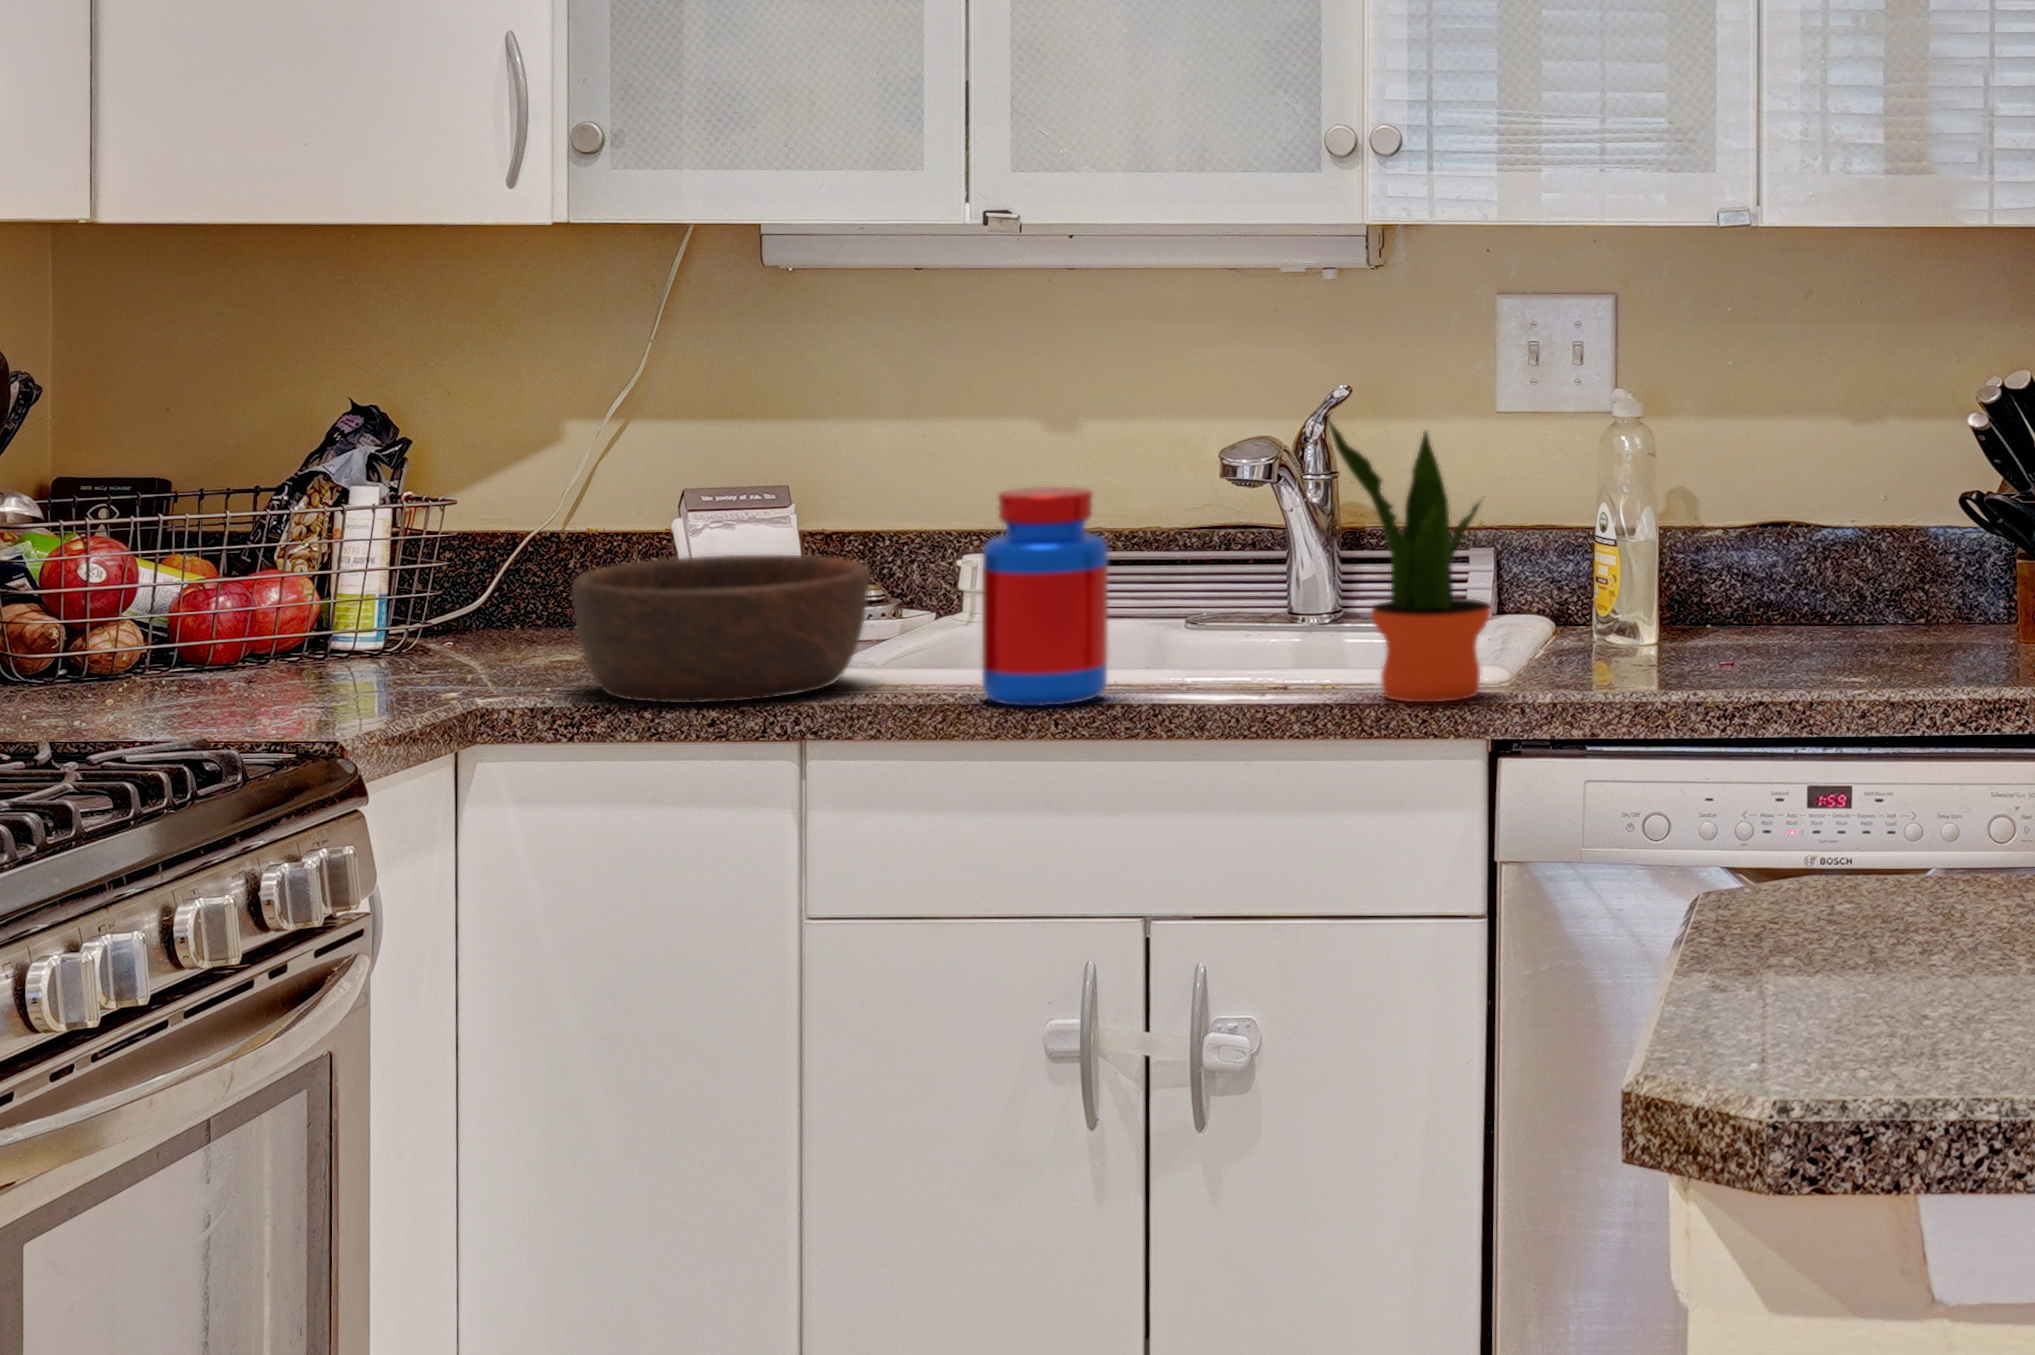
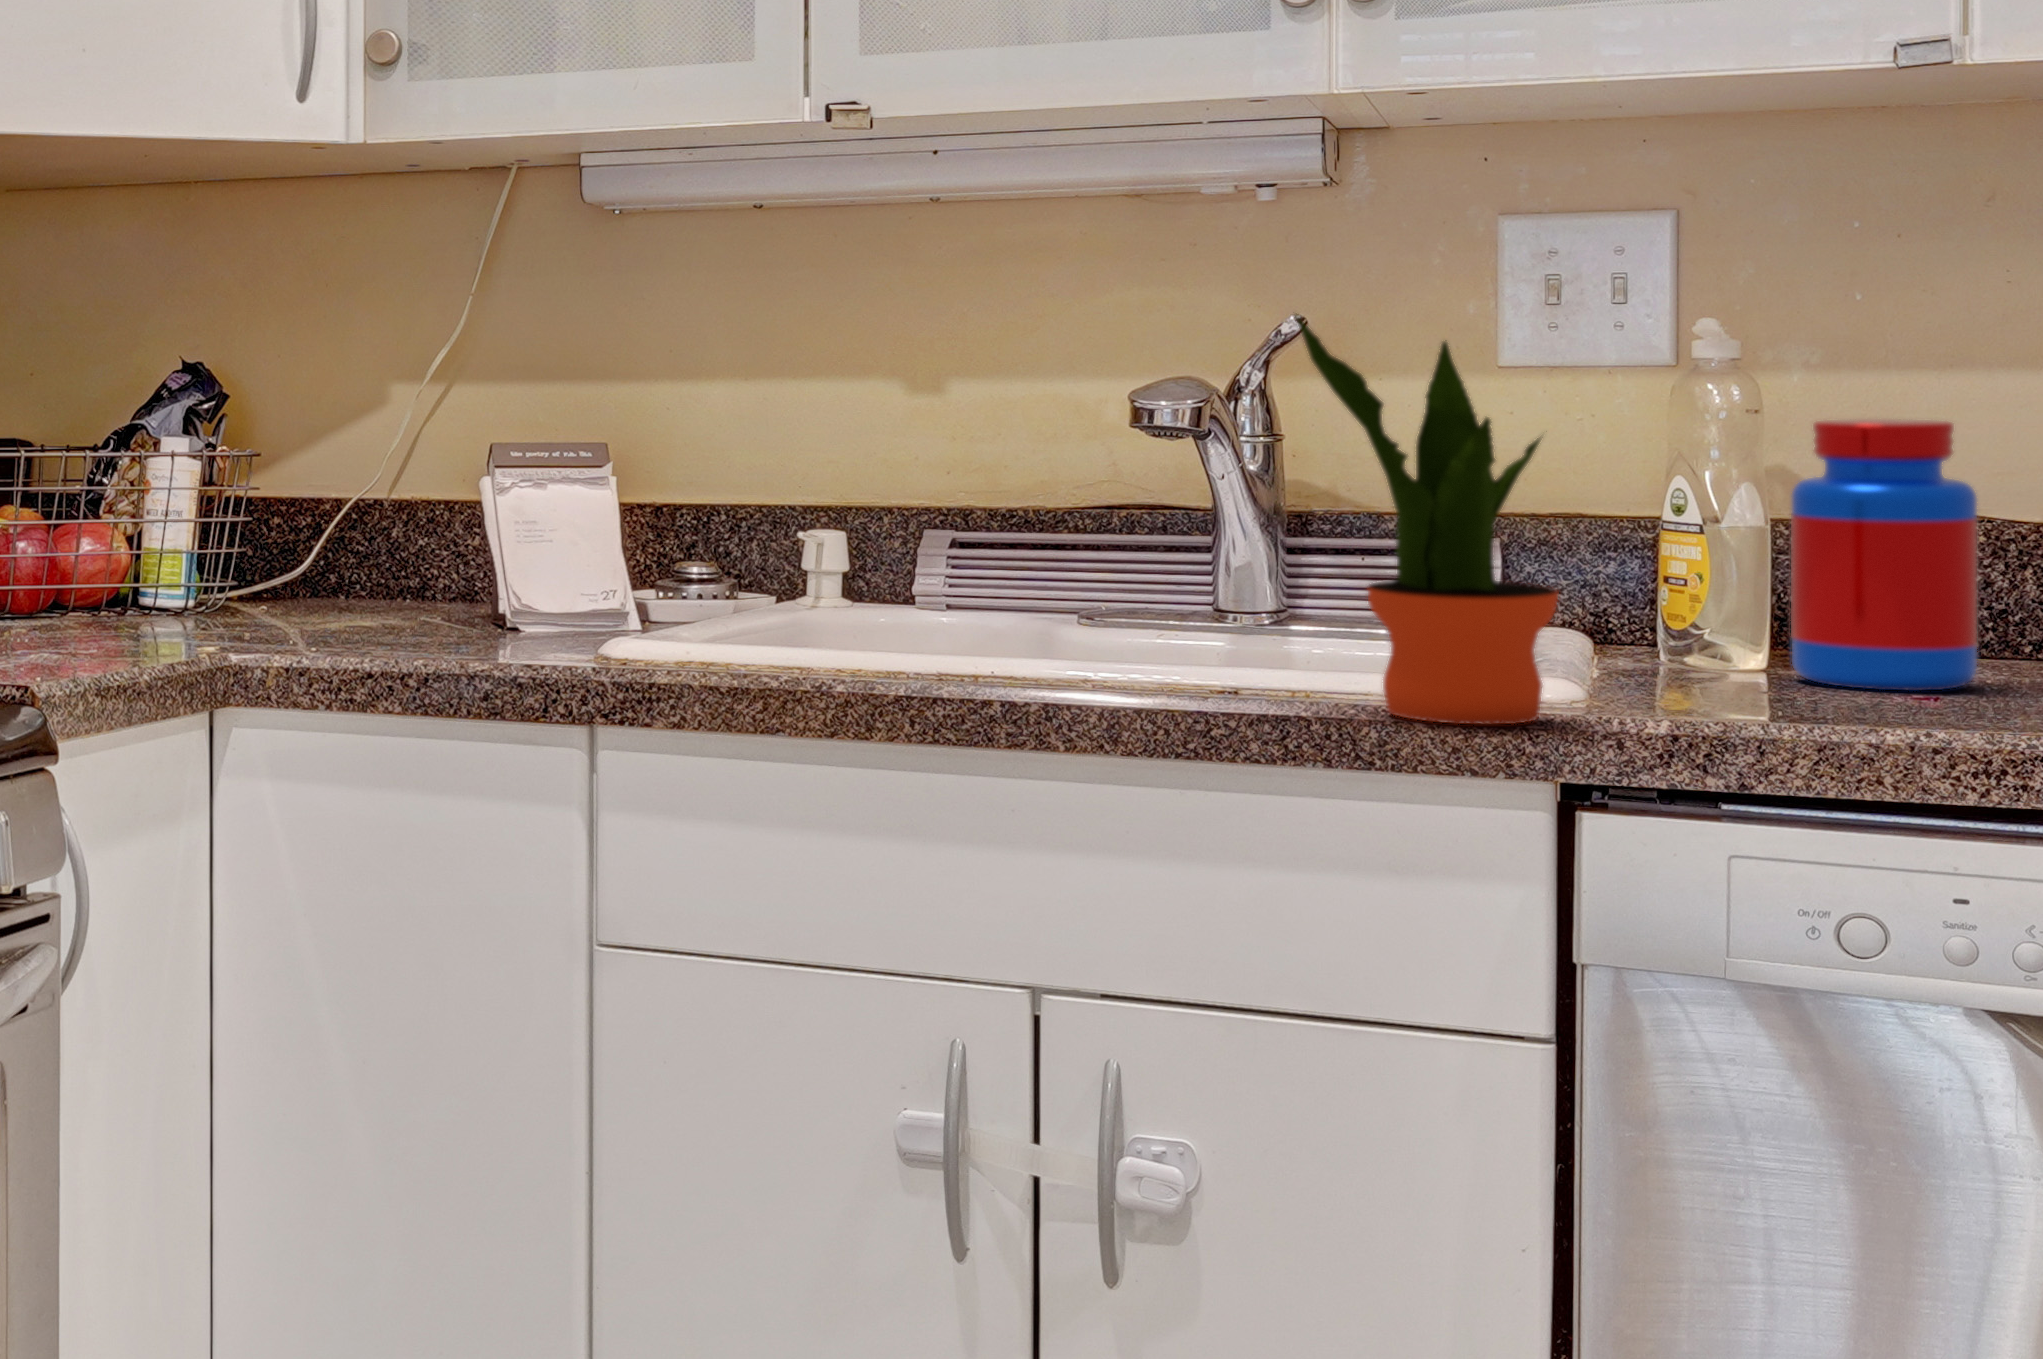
jar: present [982,487,1108,706] -> present [1791,419,1977,691]
wooden bowl: present [572,555,870,703] -> none [339,507,681,669]

